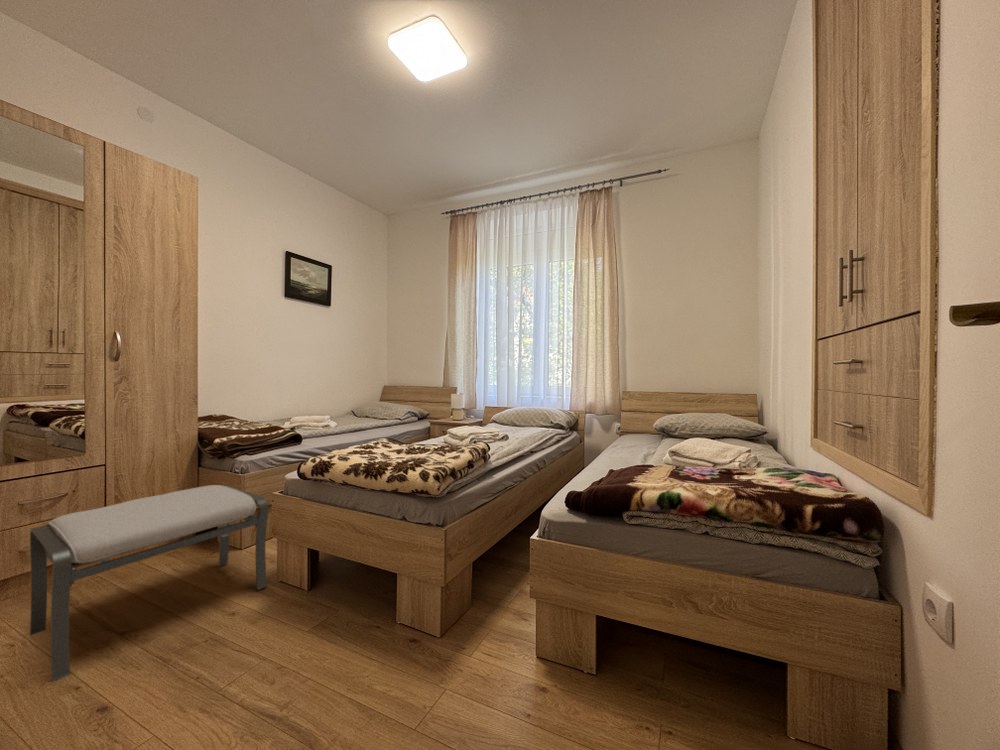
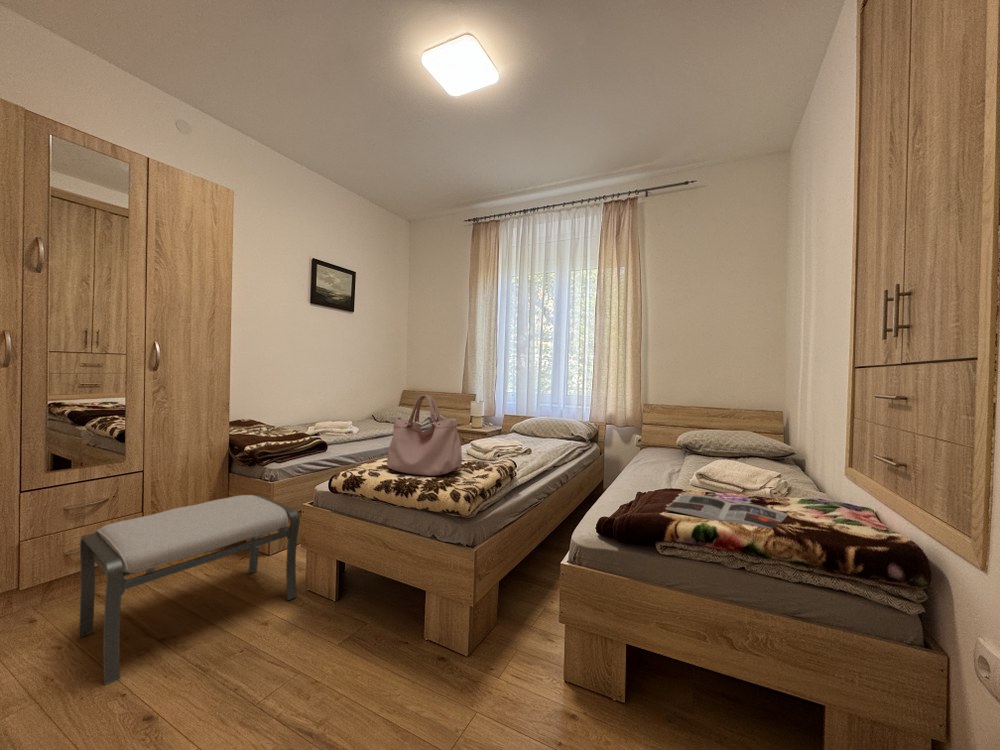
handbag: none [358,378,434,459] -> present [387,395,462,476]
magazine: none [632,466,753,500] -> present [666,494,787,529]

